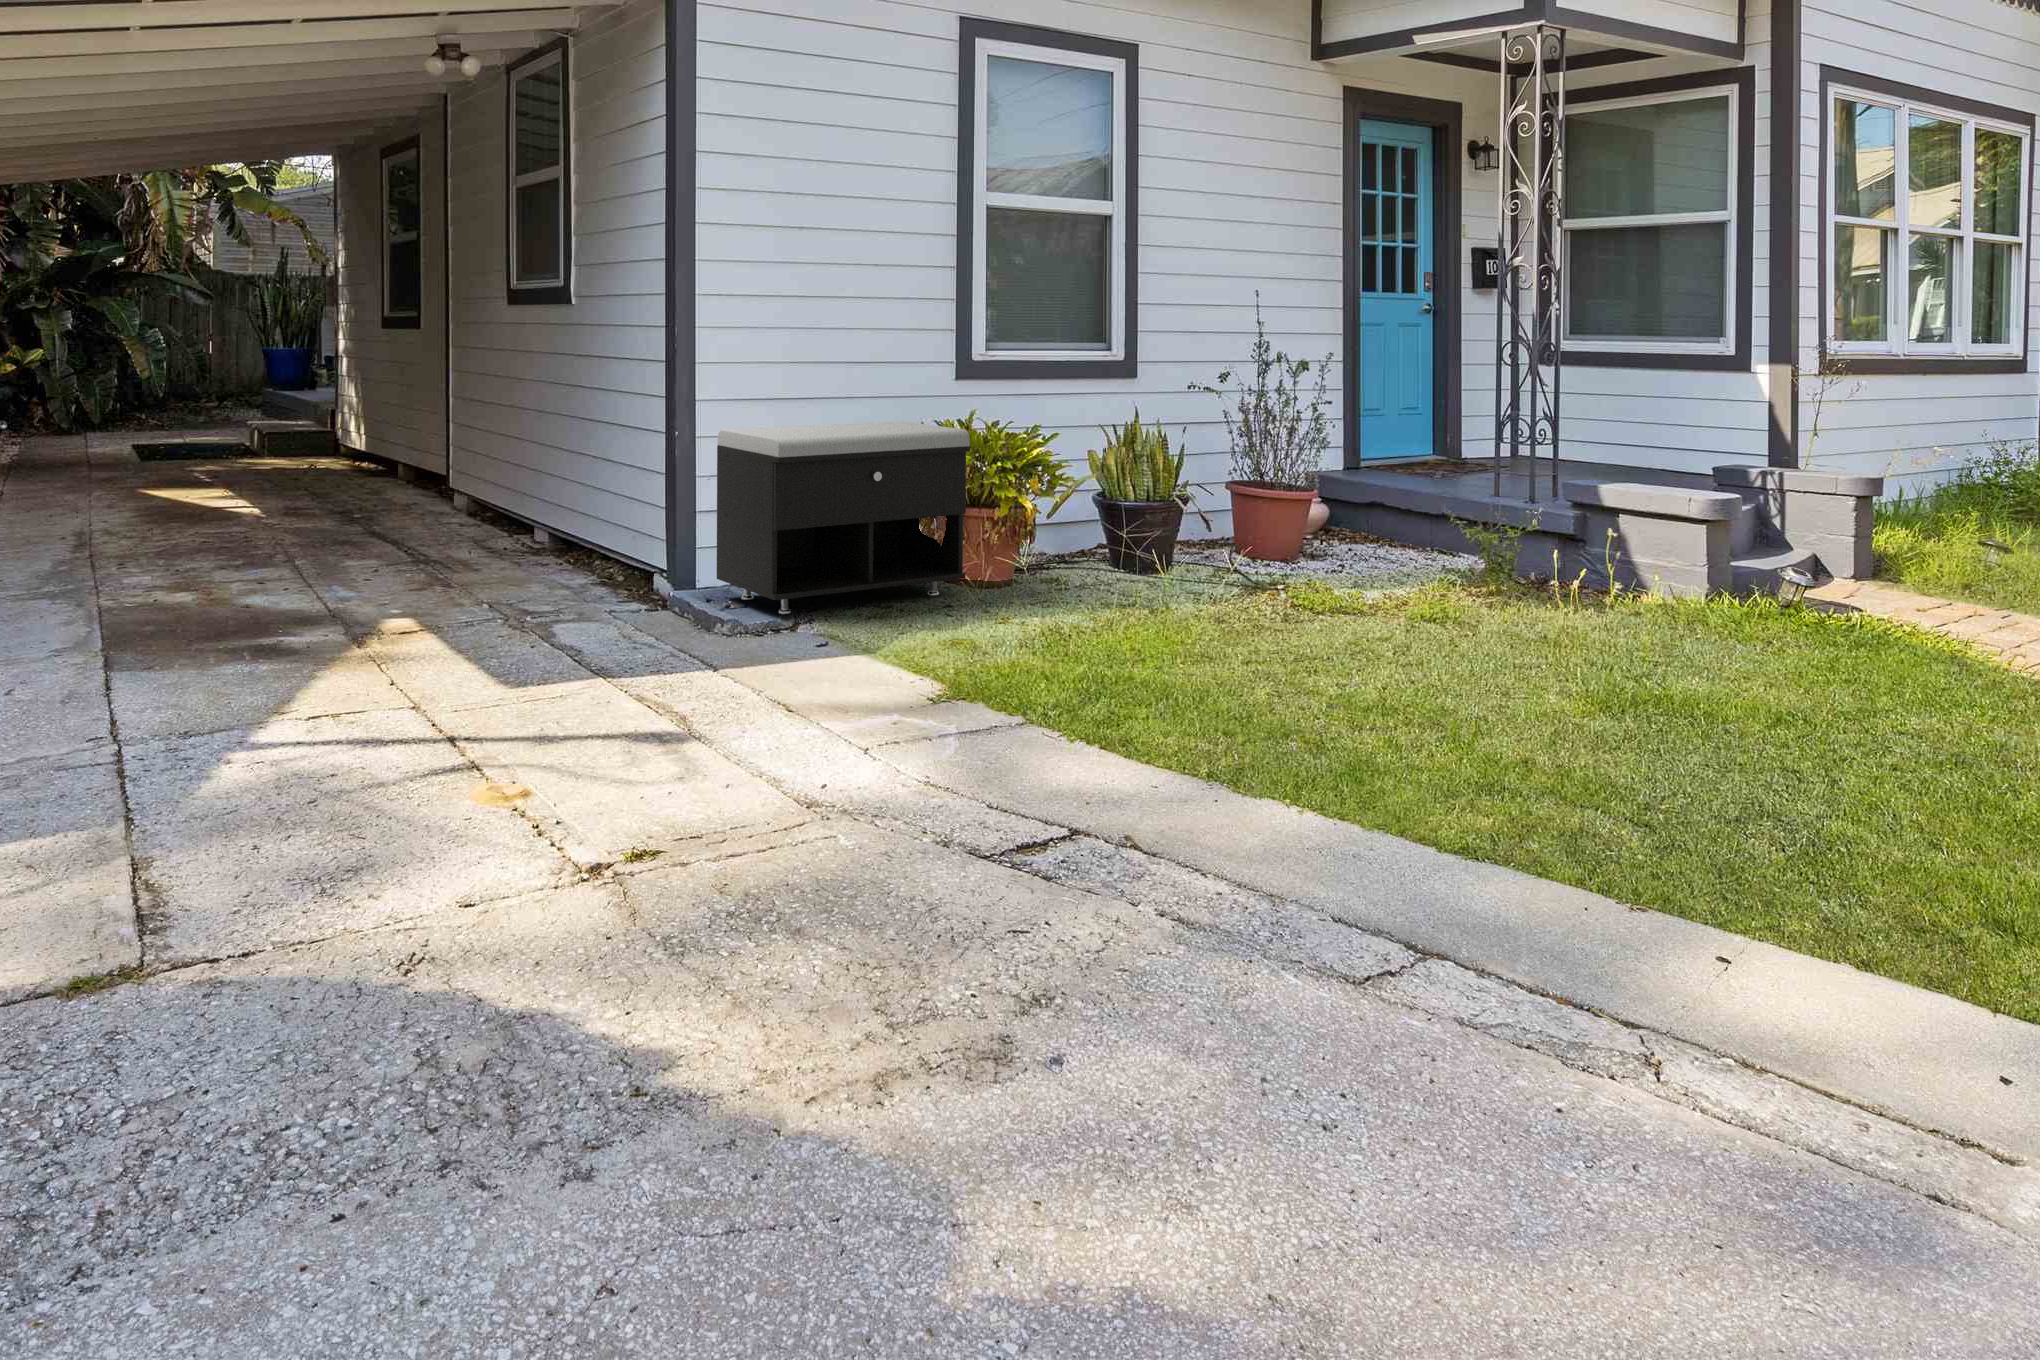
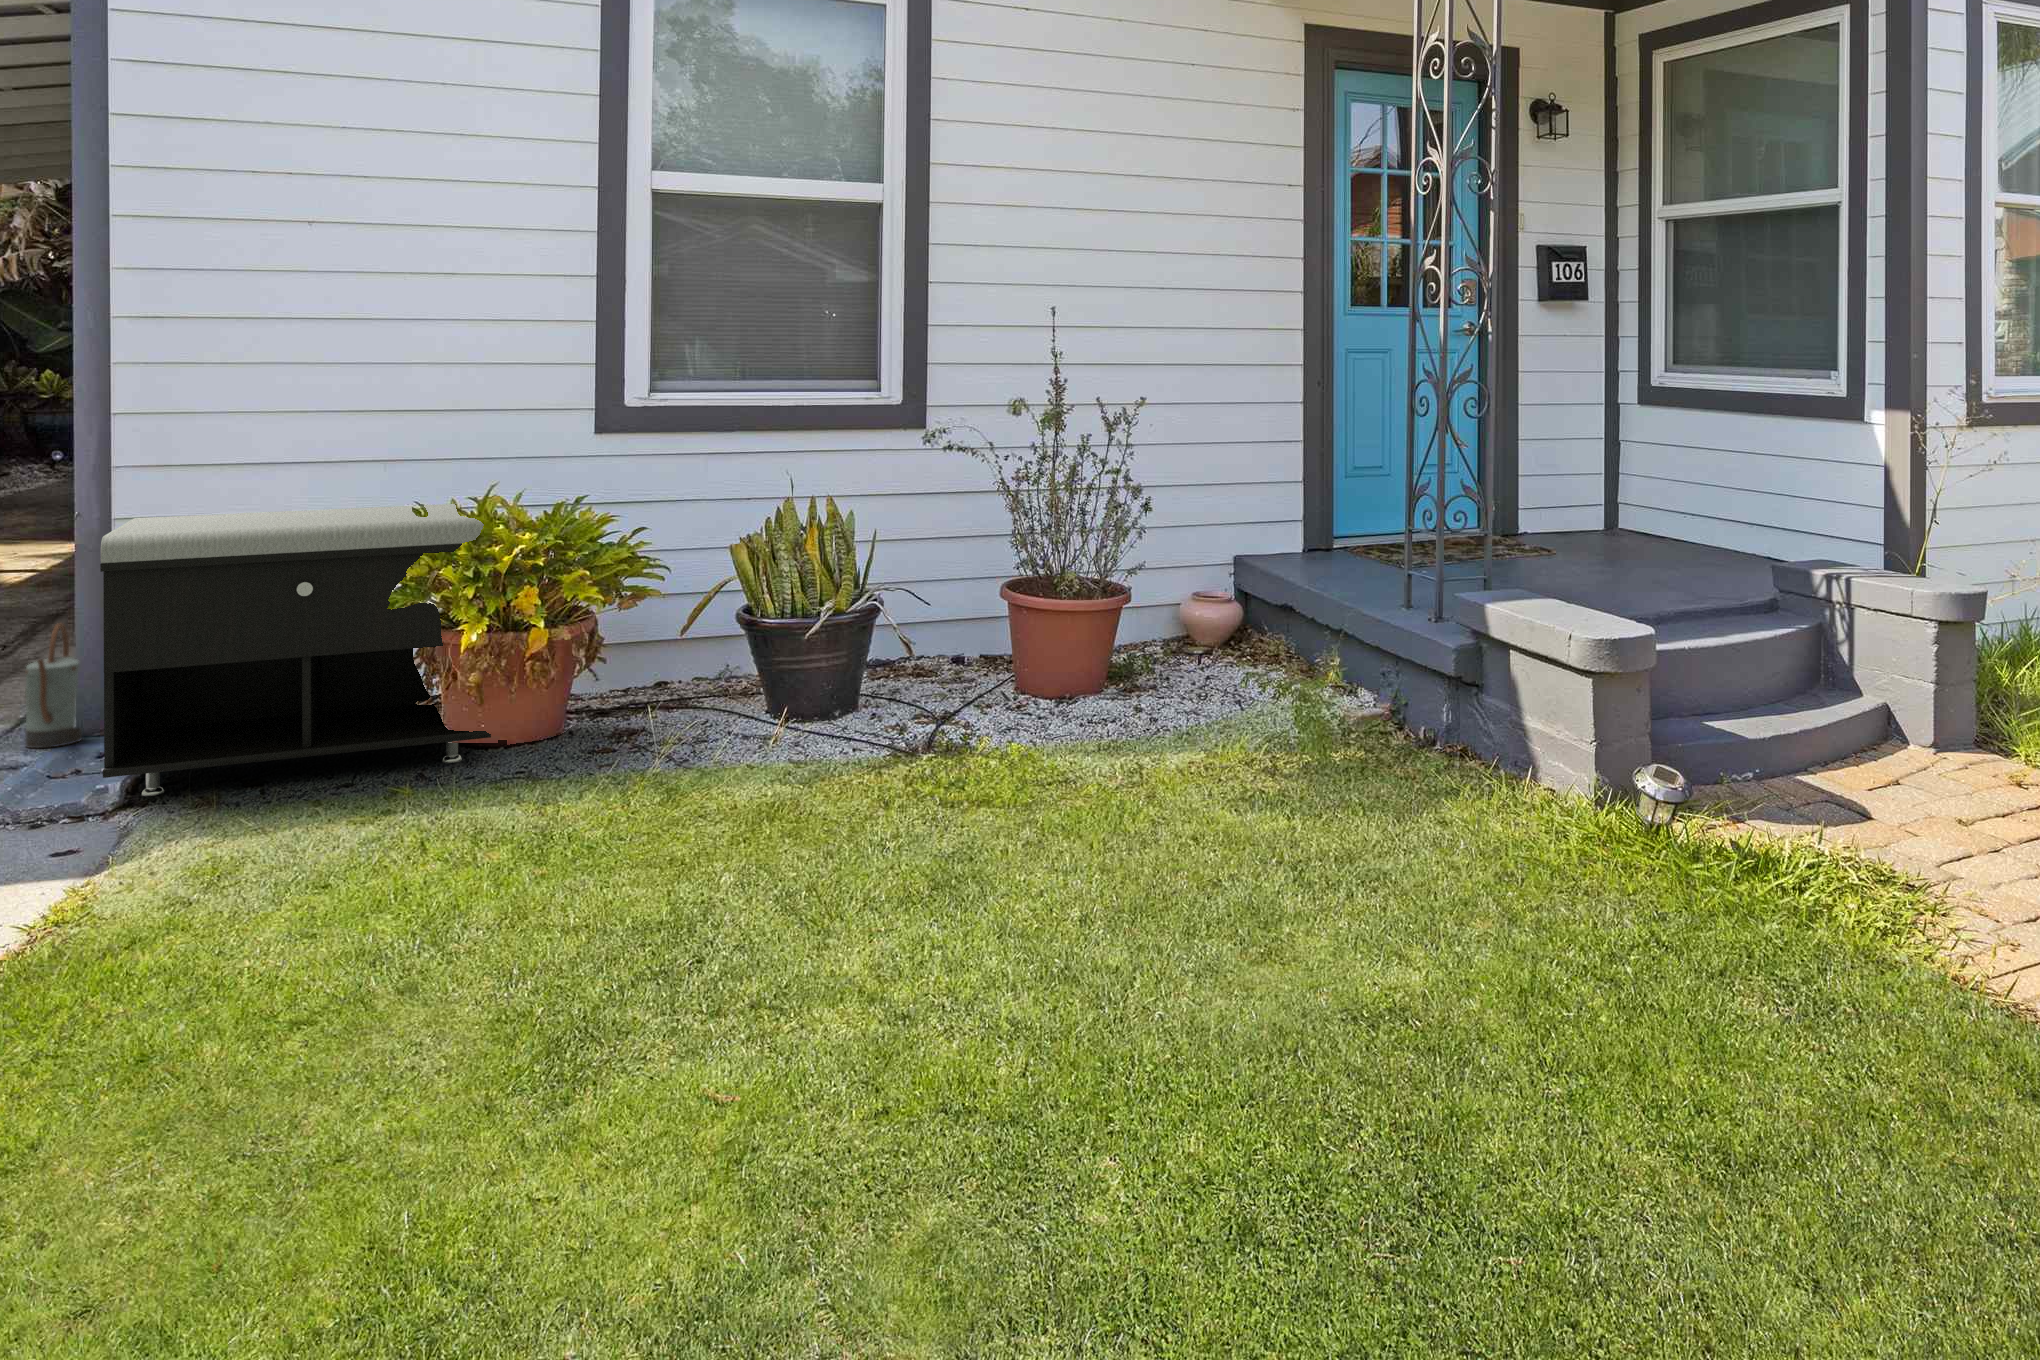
watering can: none [601,505,634,591] -> present [25,623,82,748]

